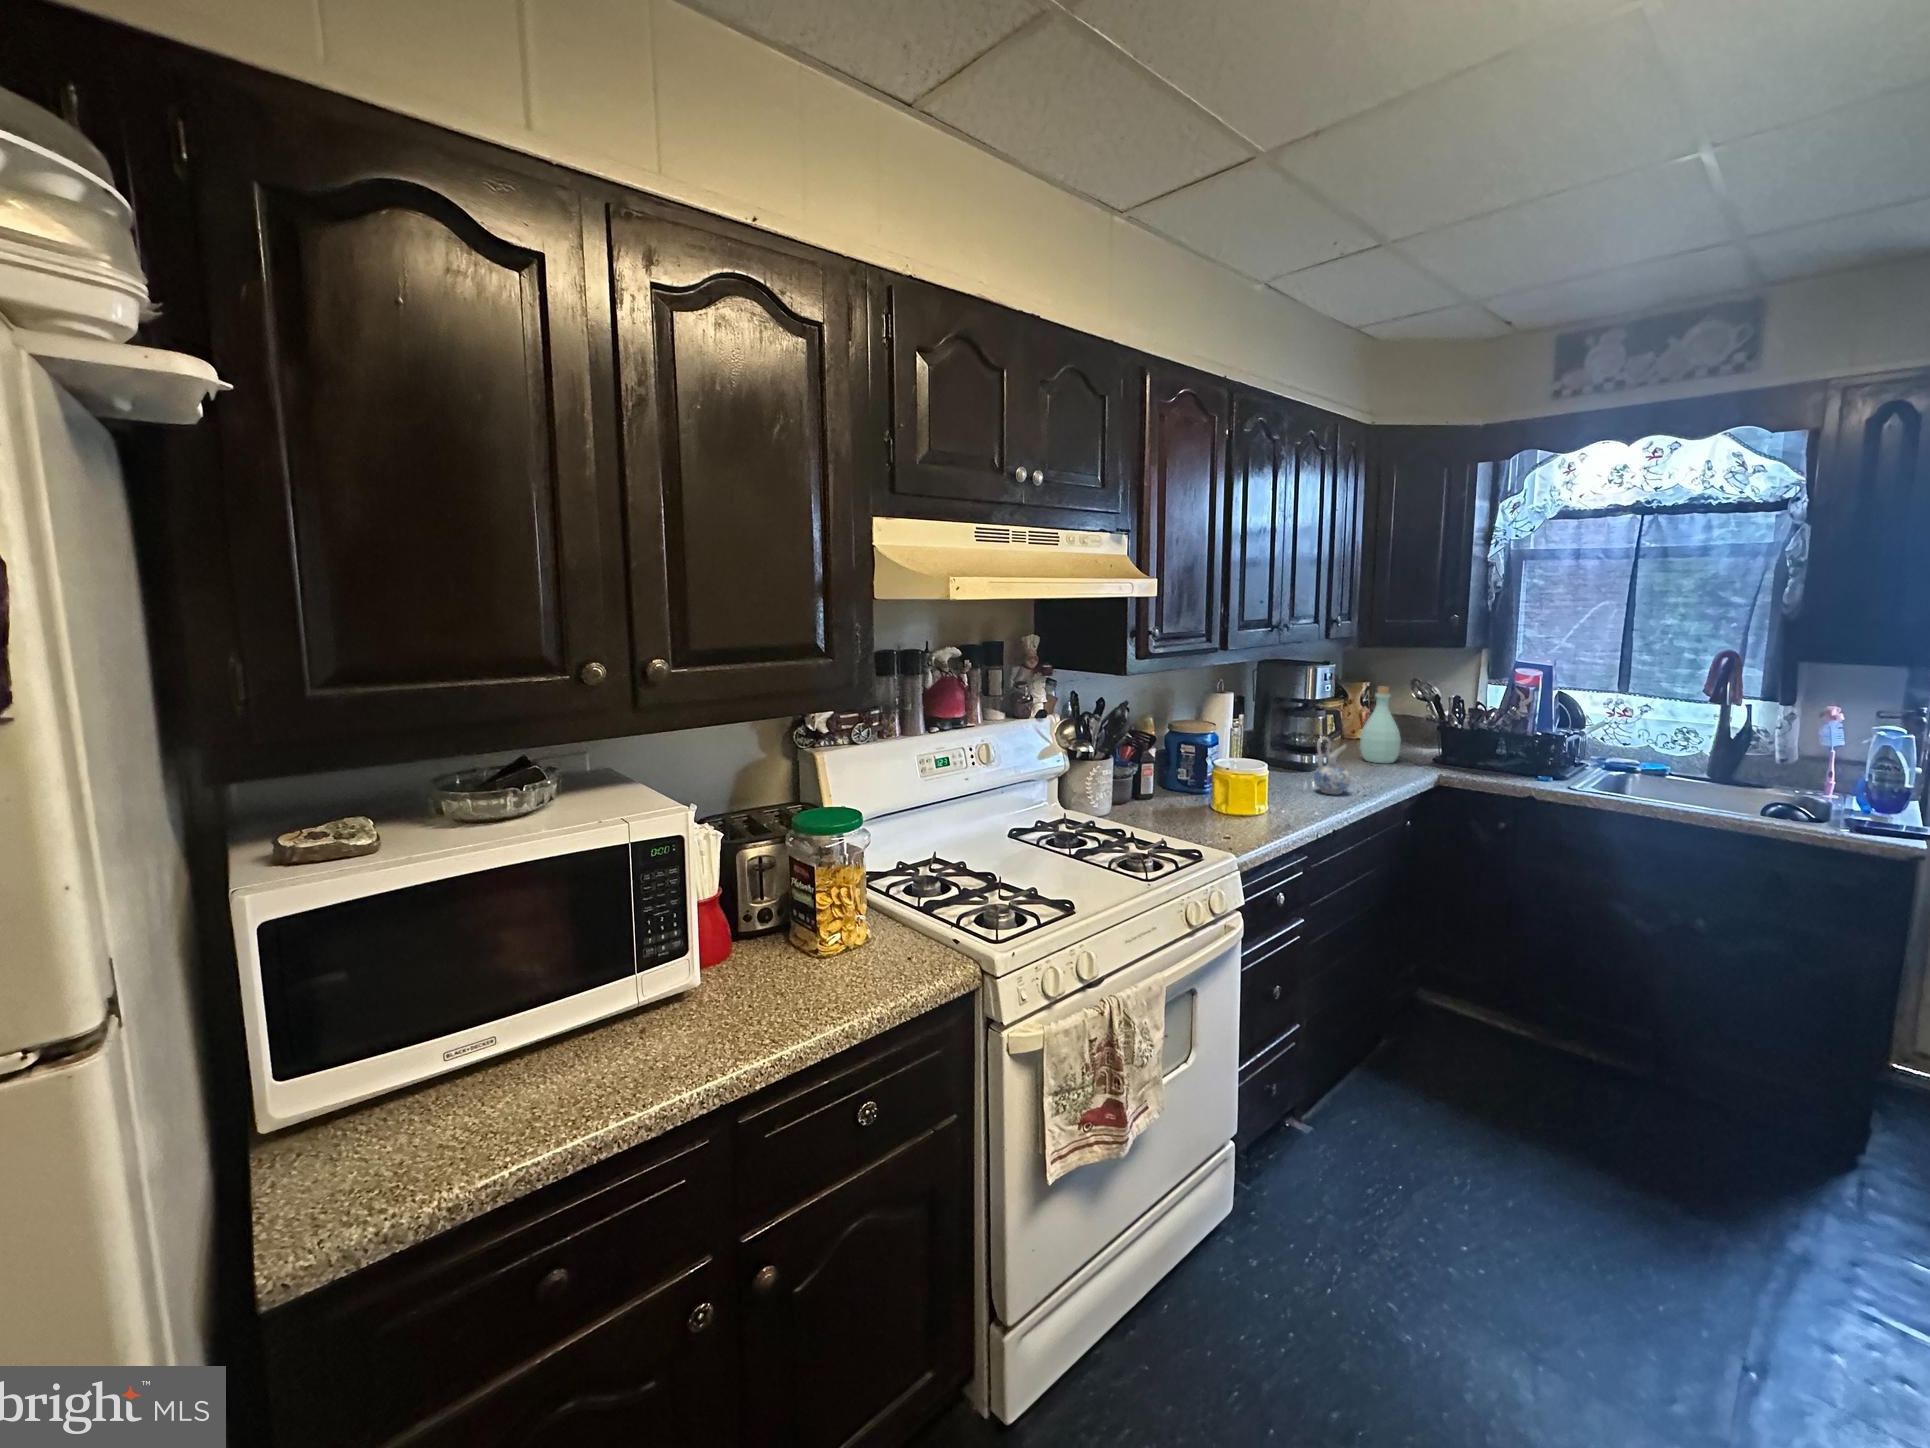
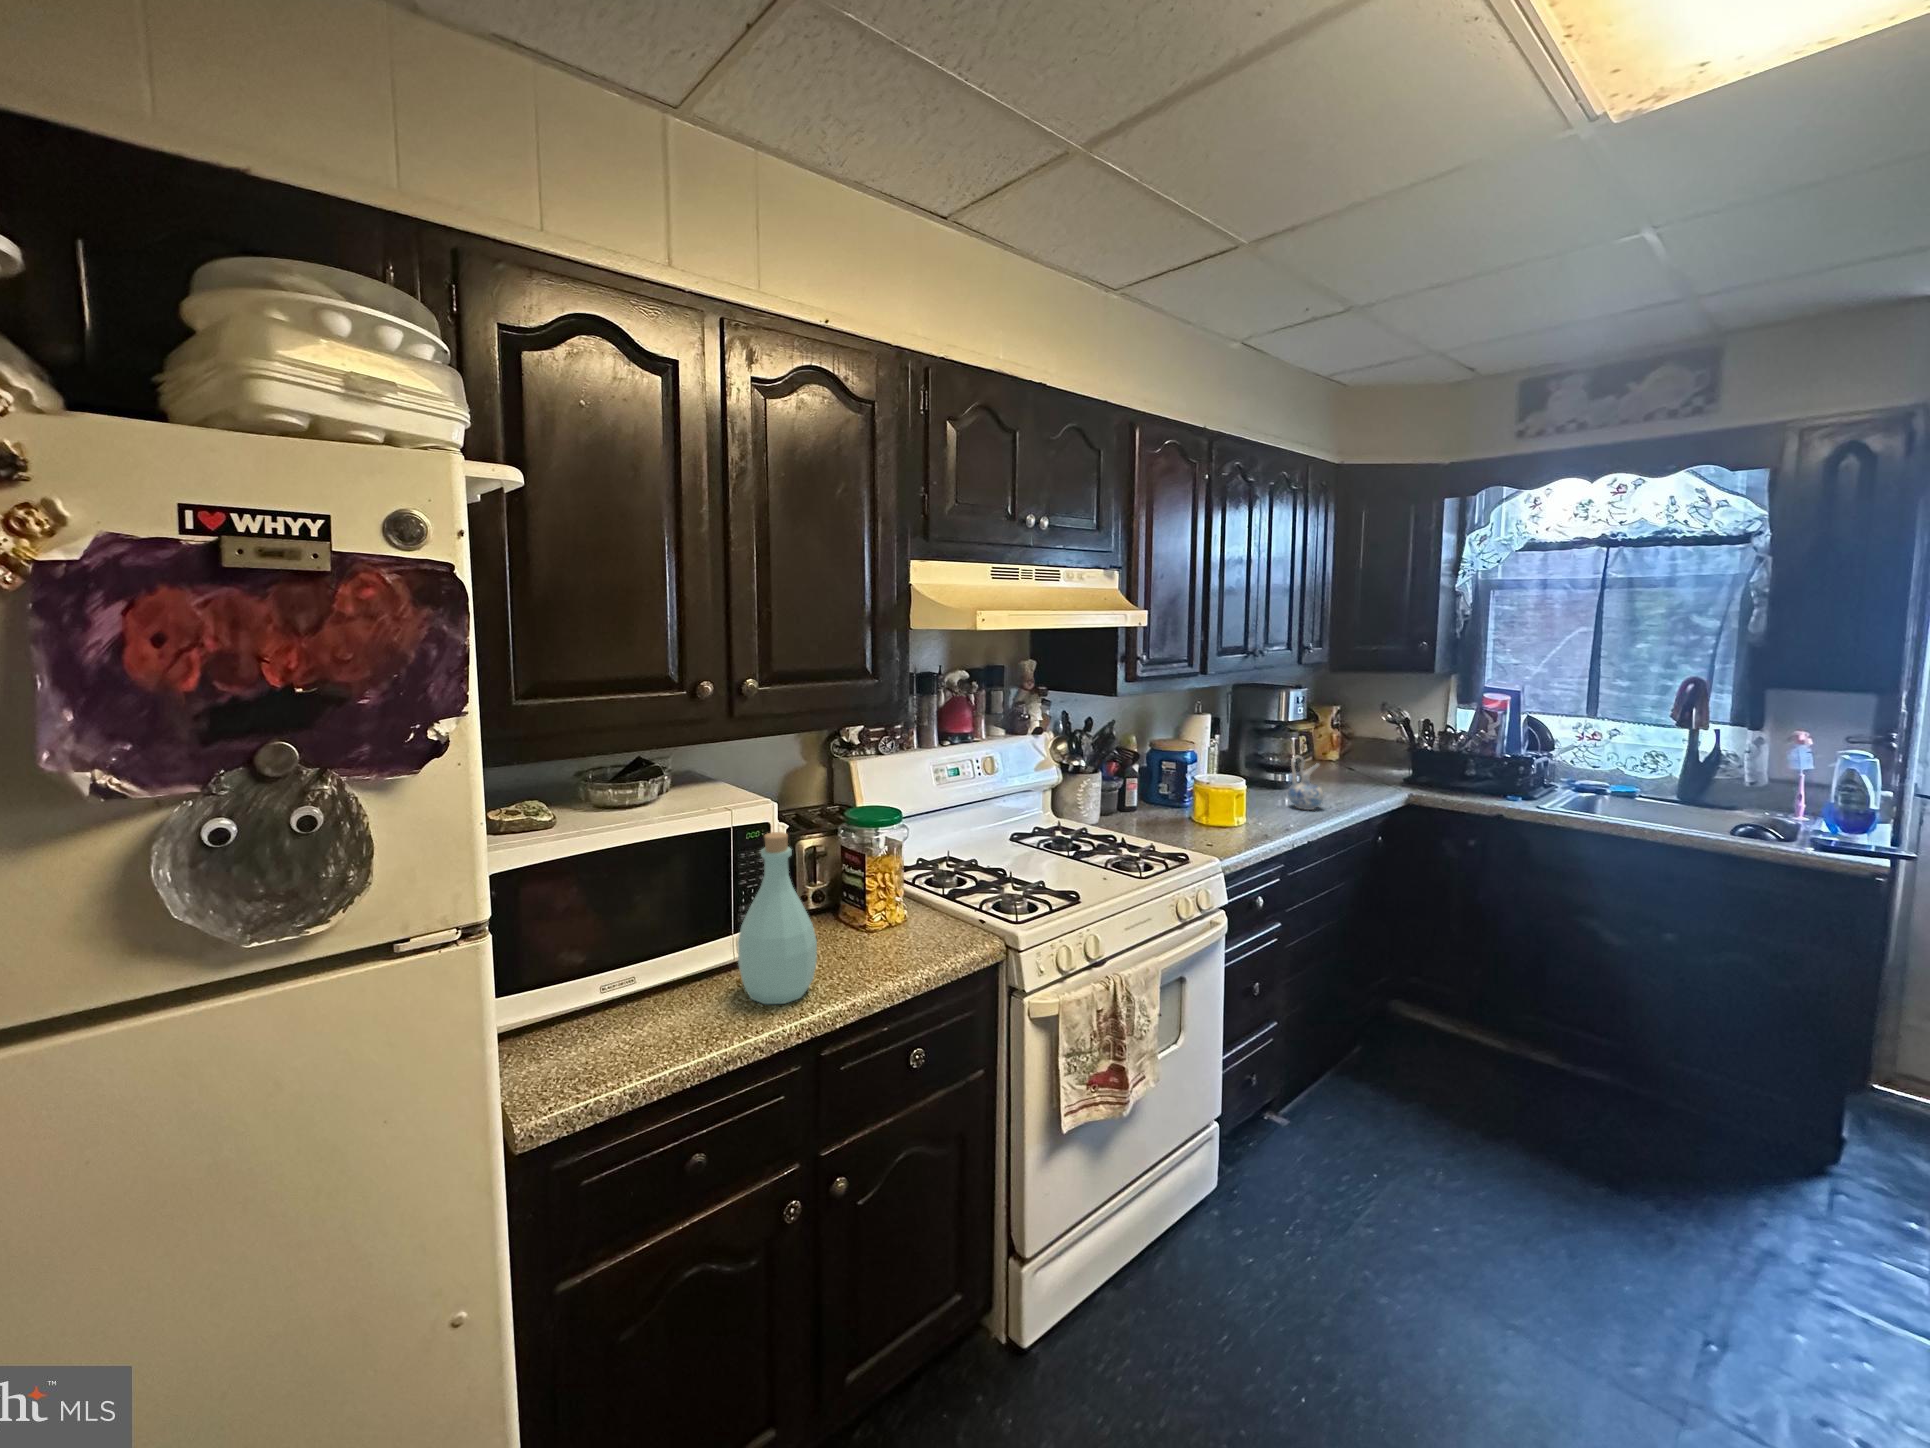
bottle: present [1360,686,1401,763] -> present [737,832,817,1004]

